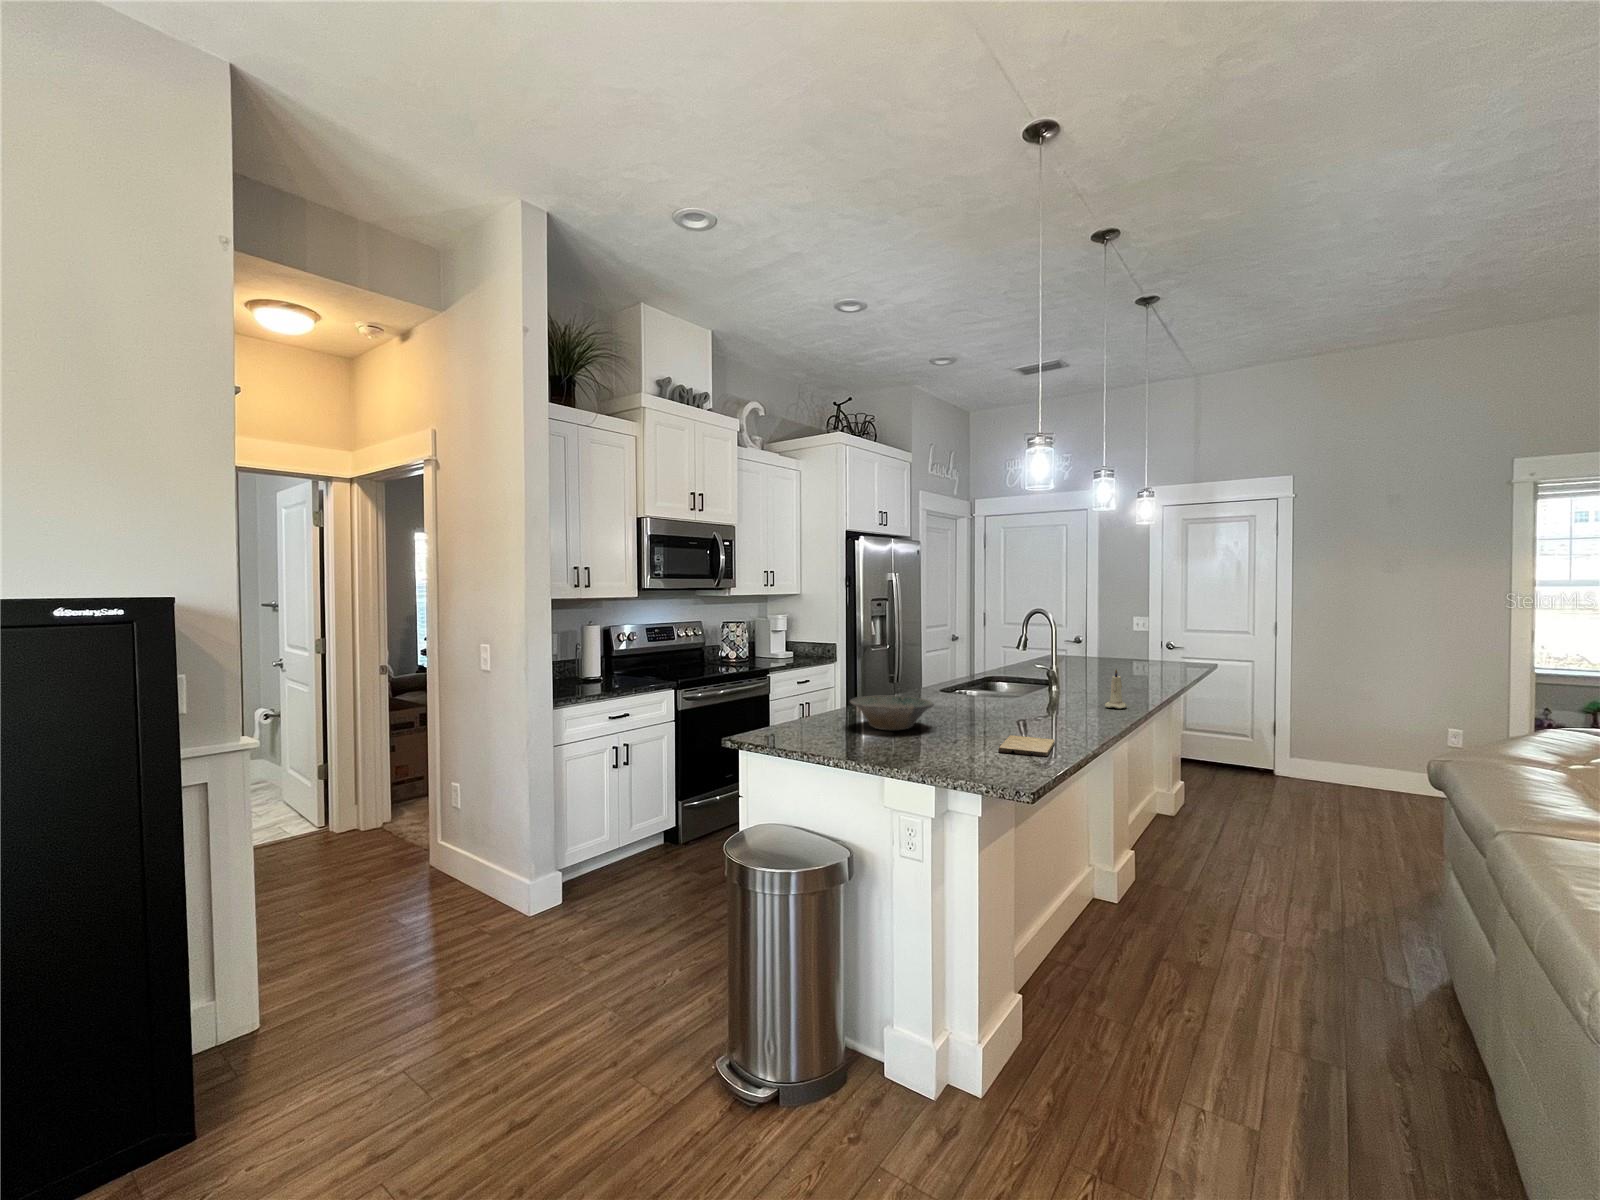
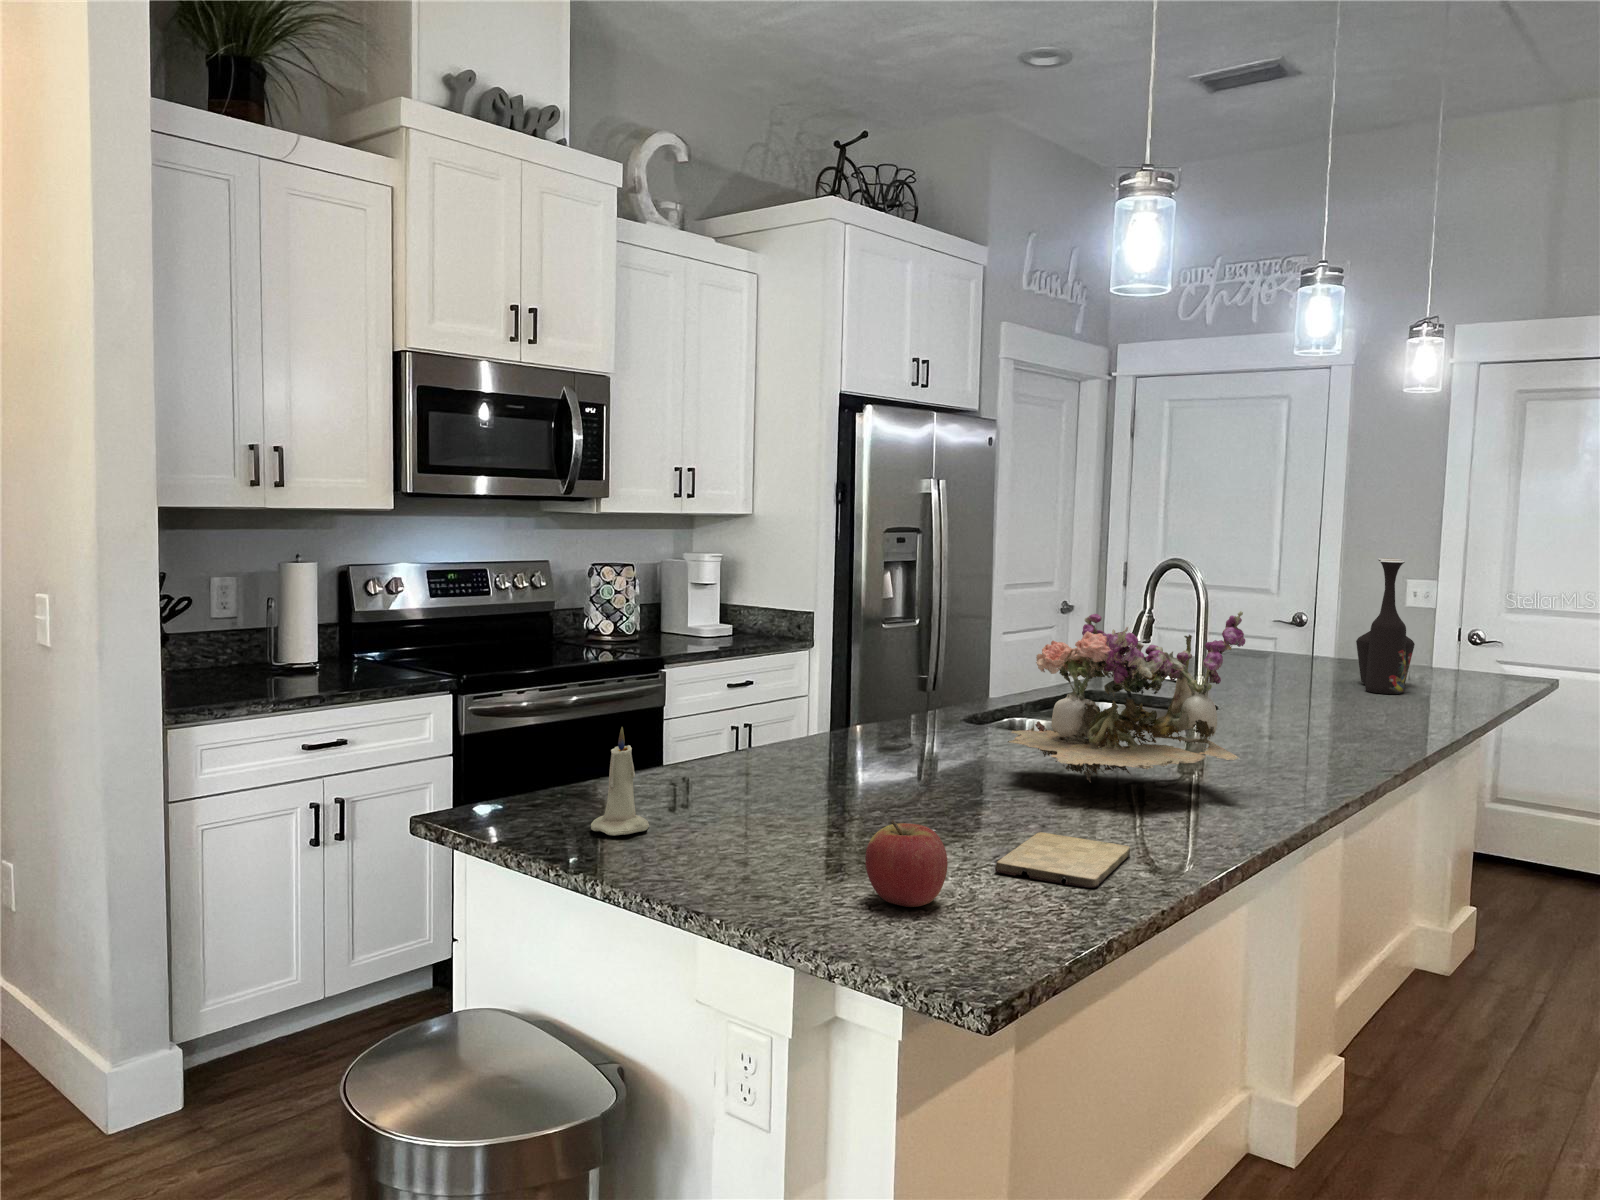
vase: none [1120,605,1149,673] -> present [1356,558,1415,694]
flower arrangement: none [978,631,1092,716] -> present [1008,611,1245,782]
candle: present [1105,669,1127,708] -> present [591,727,649,836]
bowl: present [850,695,934,730] -> none [721,731,897,808]
apple: none [948,727,985,766] -> present [865,820,948,907]

